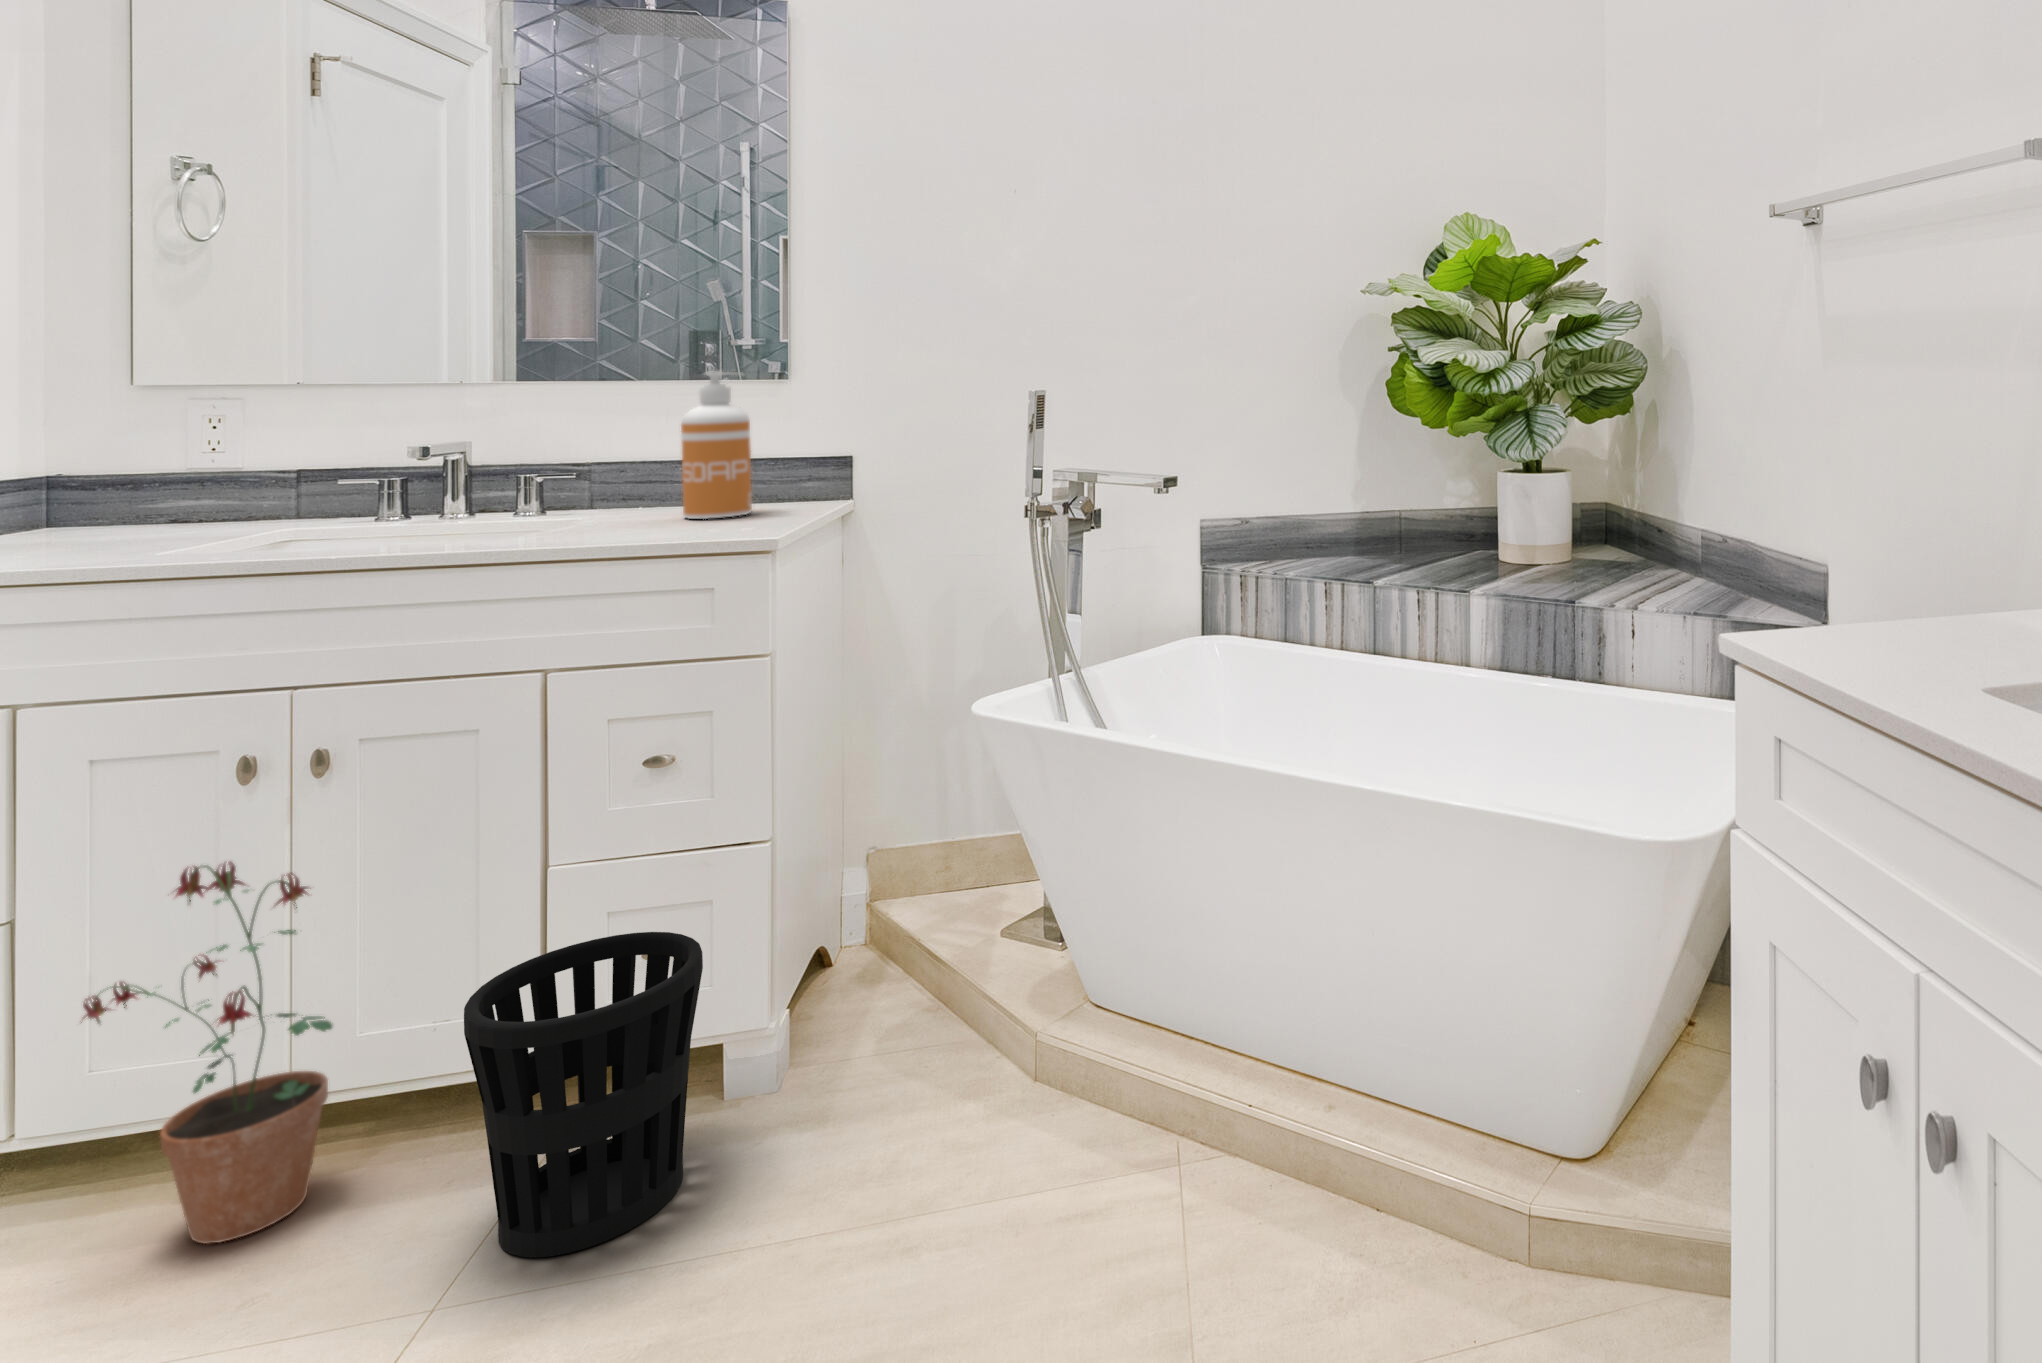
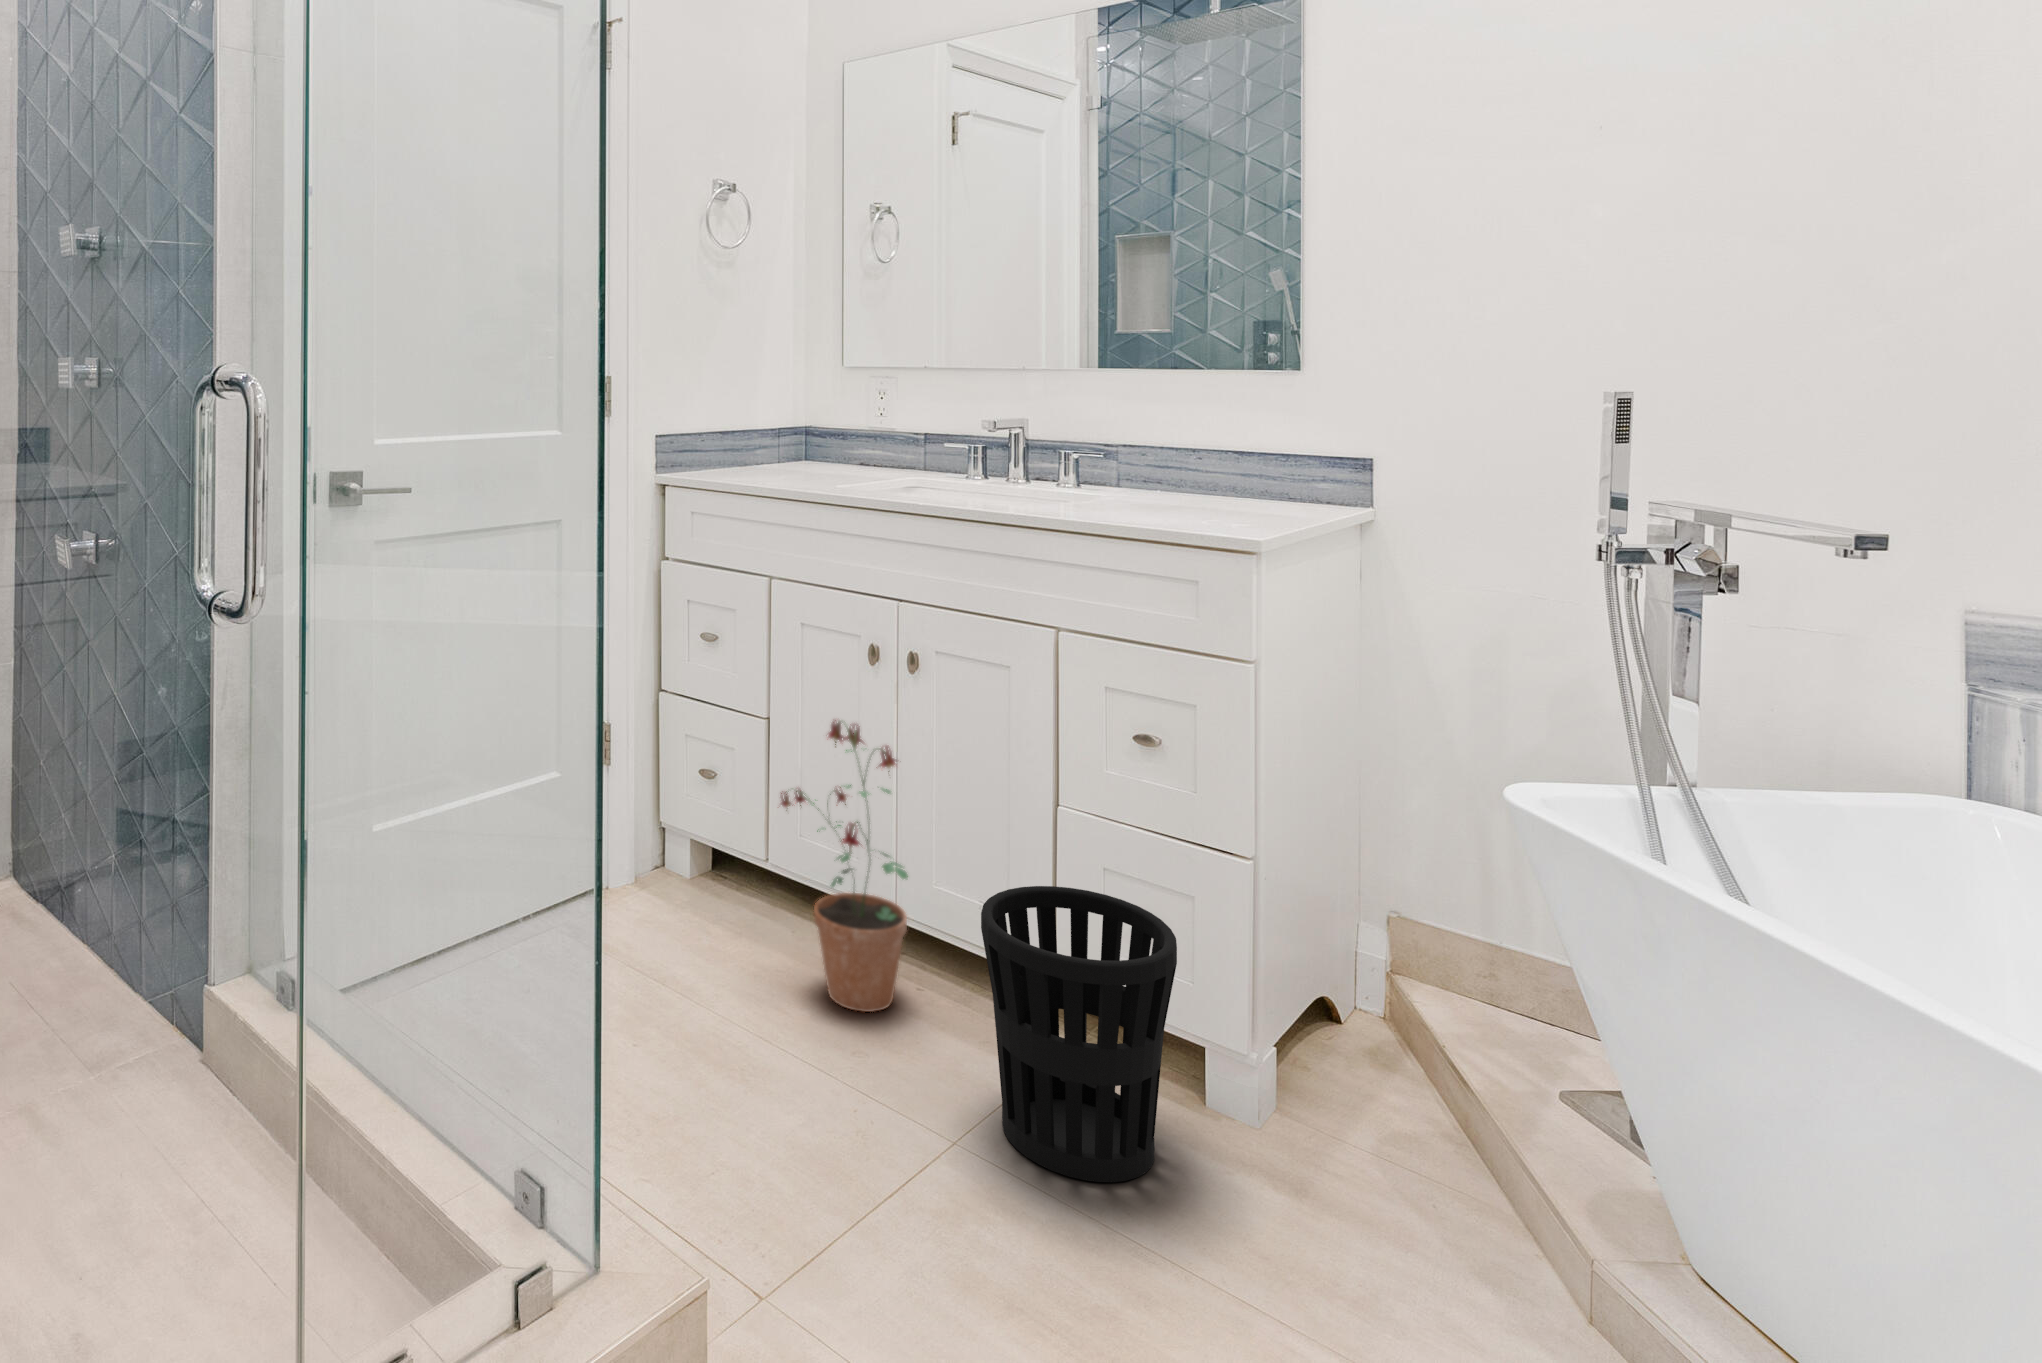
soap dispenser: present [681,371,752,519] -> none [1192,360,1260,511]

